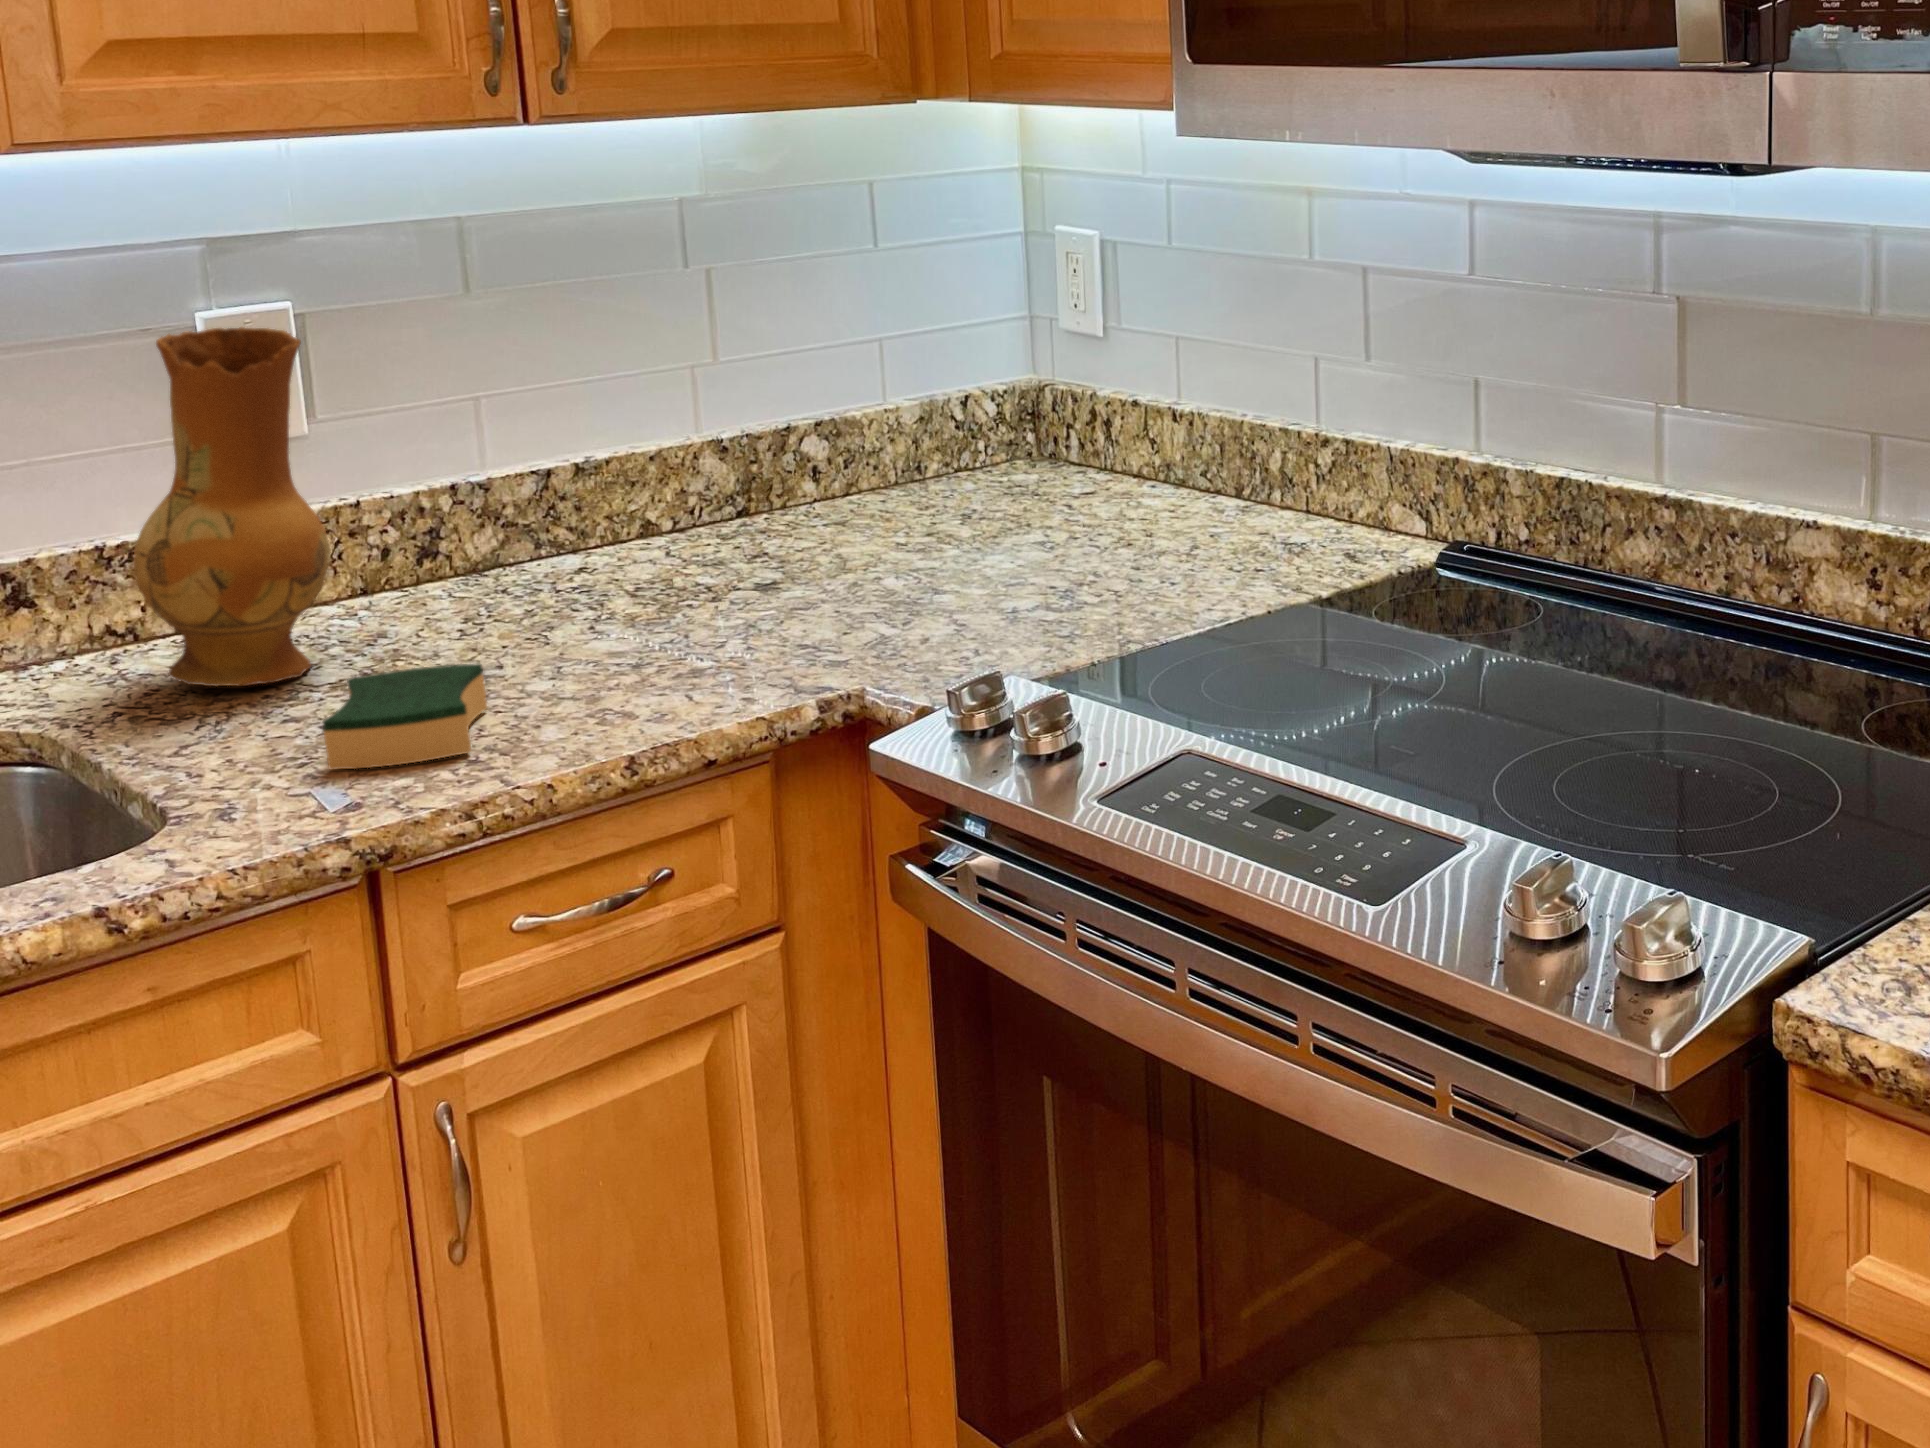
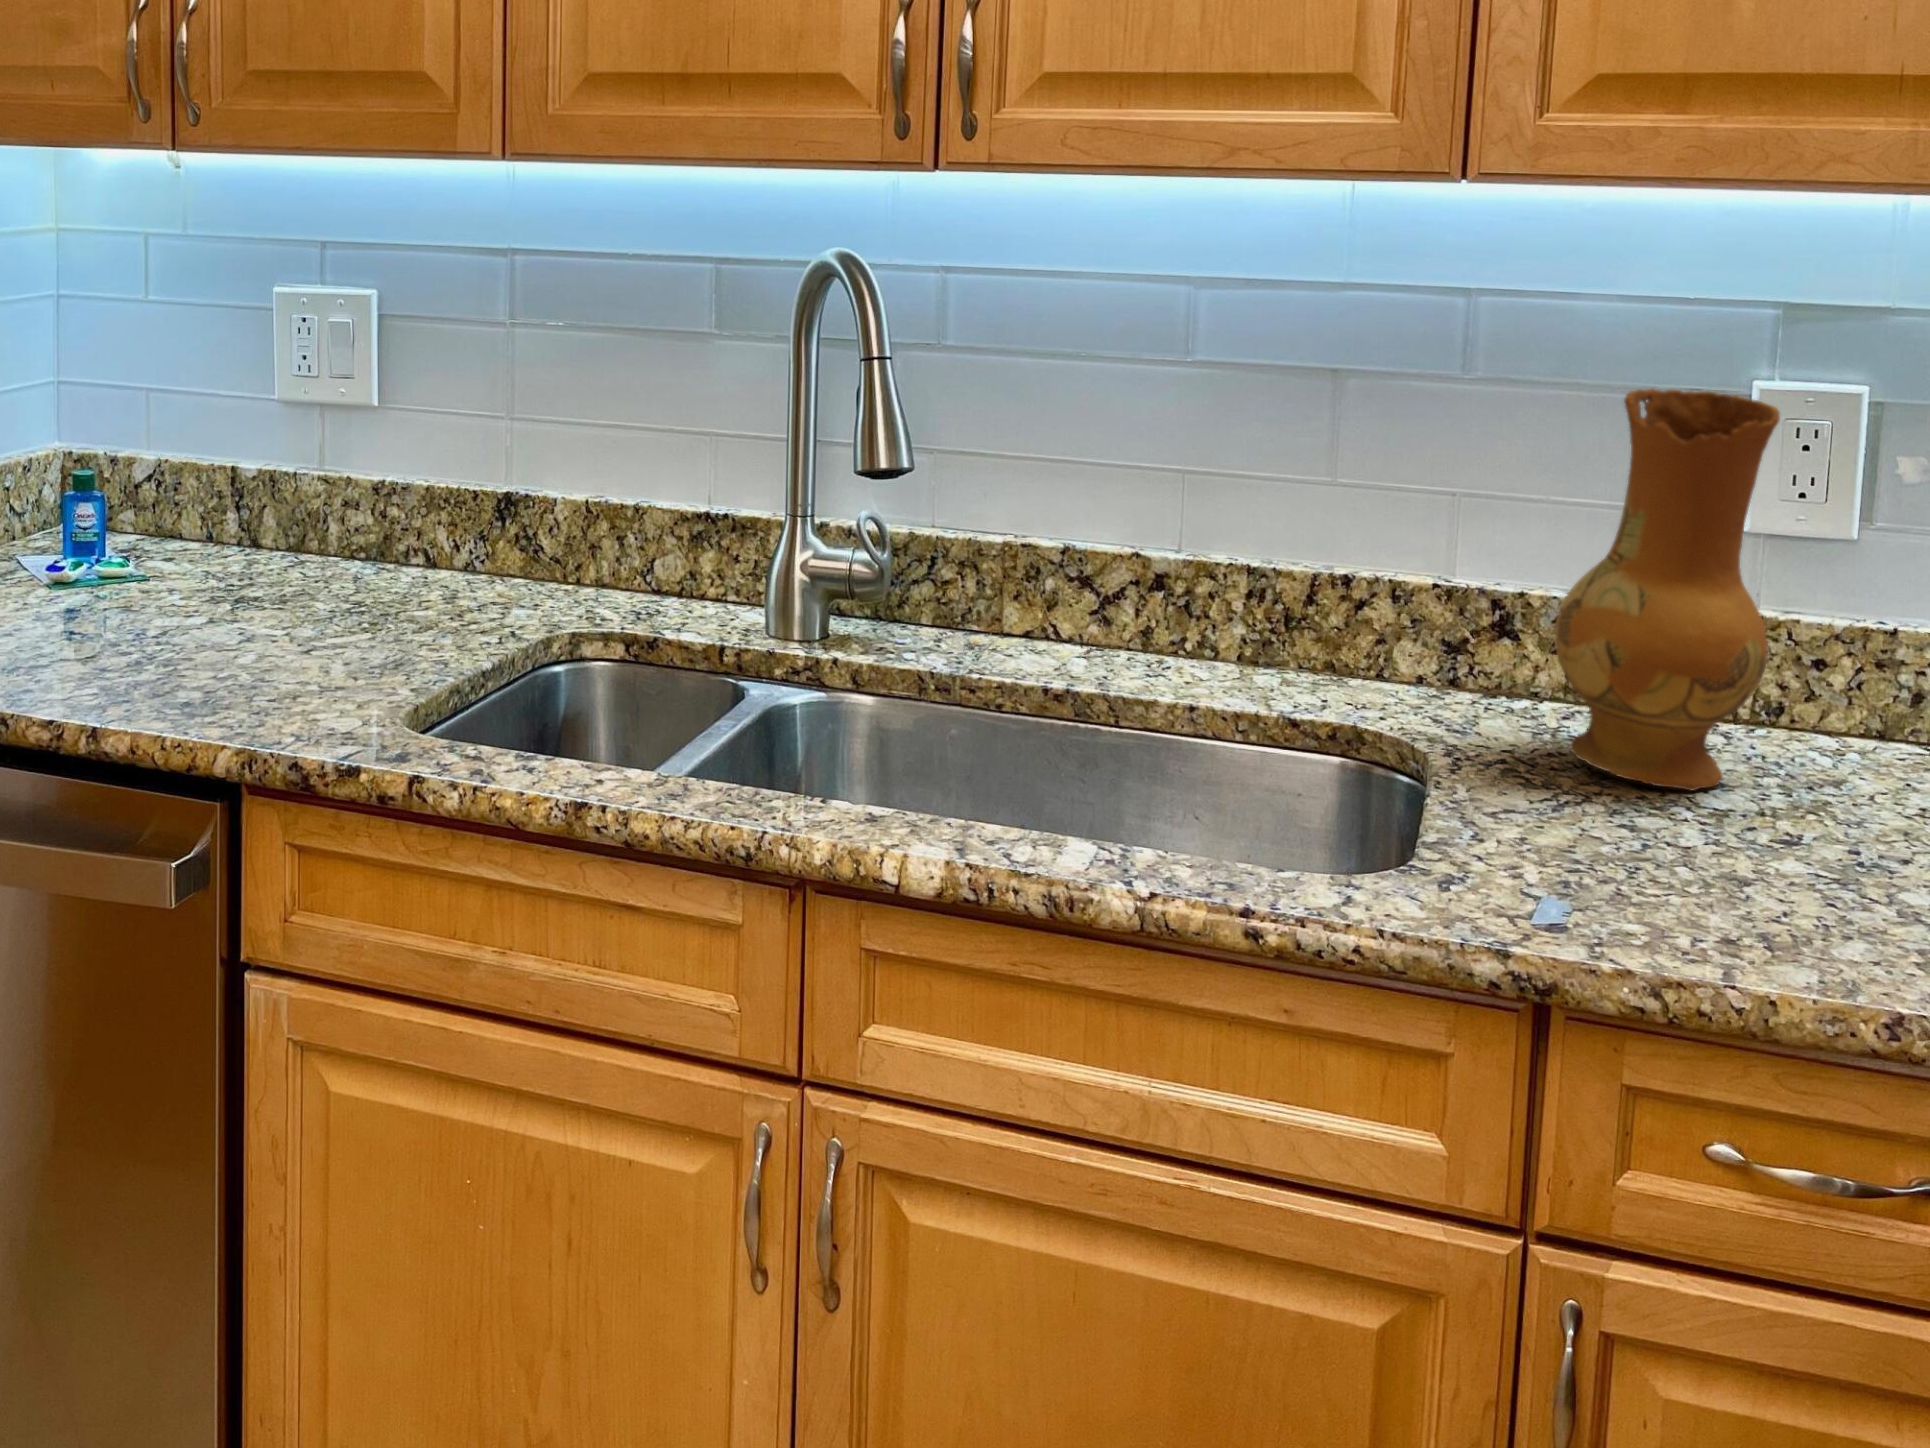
sponge: present [323,664,487,769] -> none [1584,801,1825,929]

